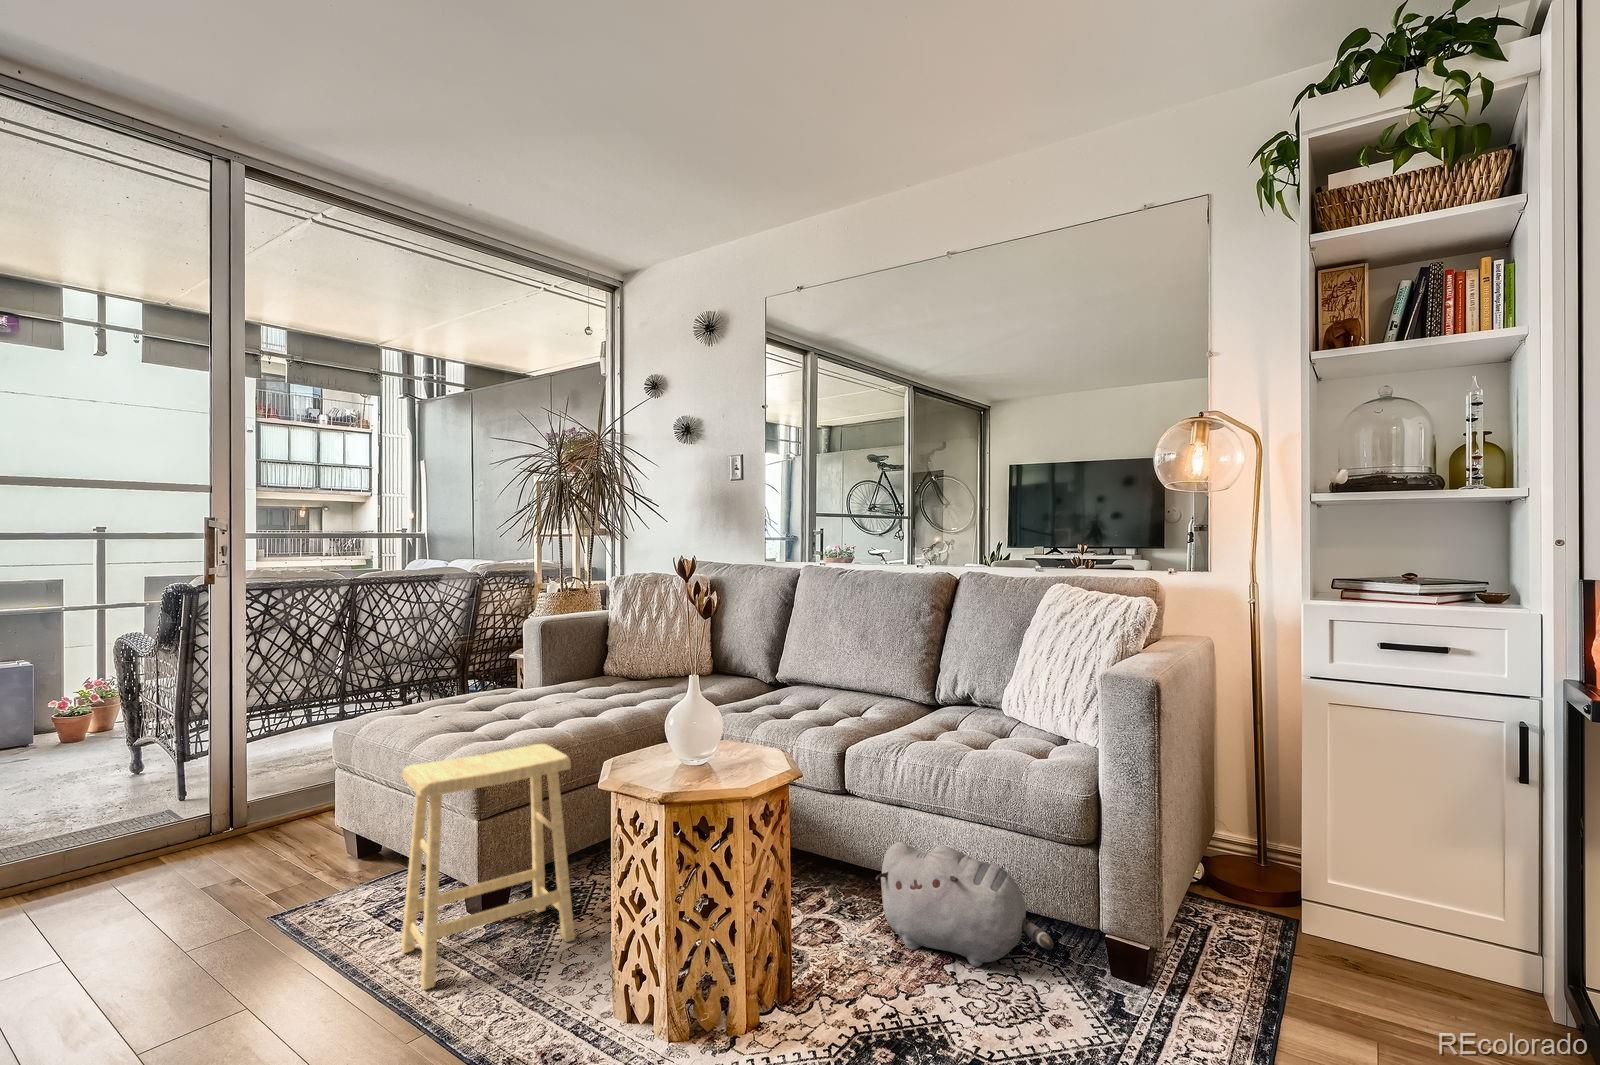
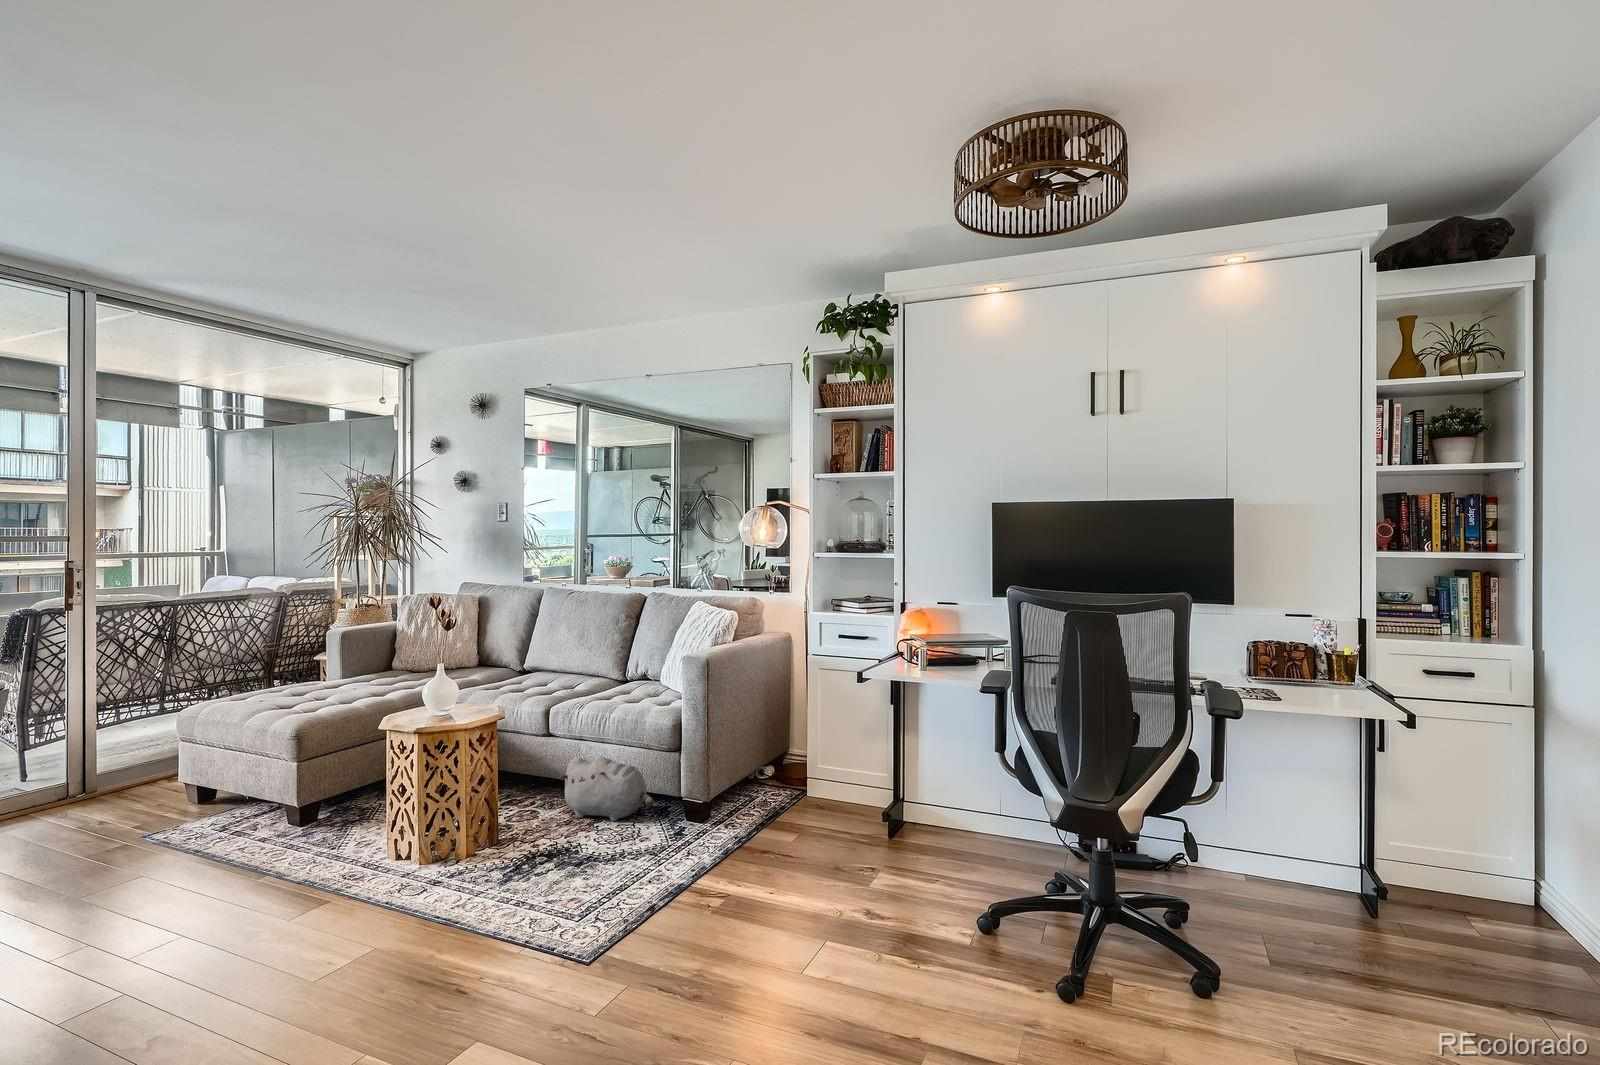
footstool: present [401,744,575,990] -> none [238,712,363,862]

